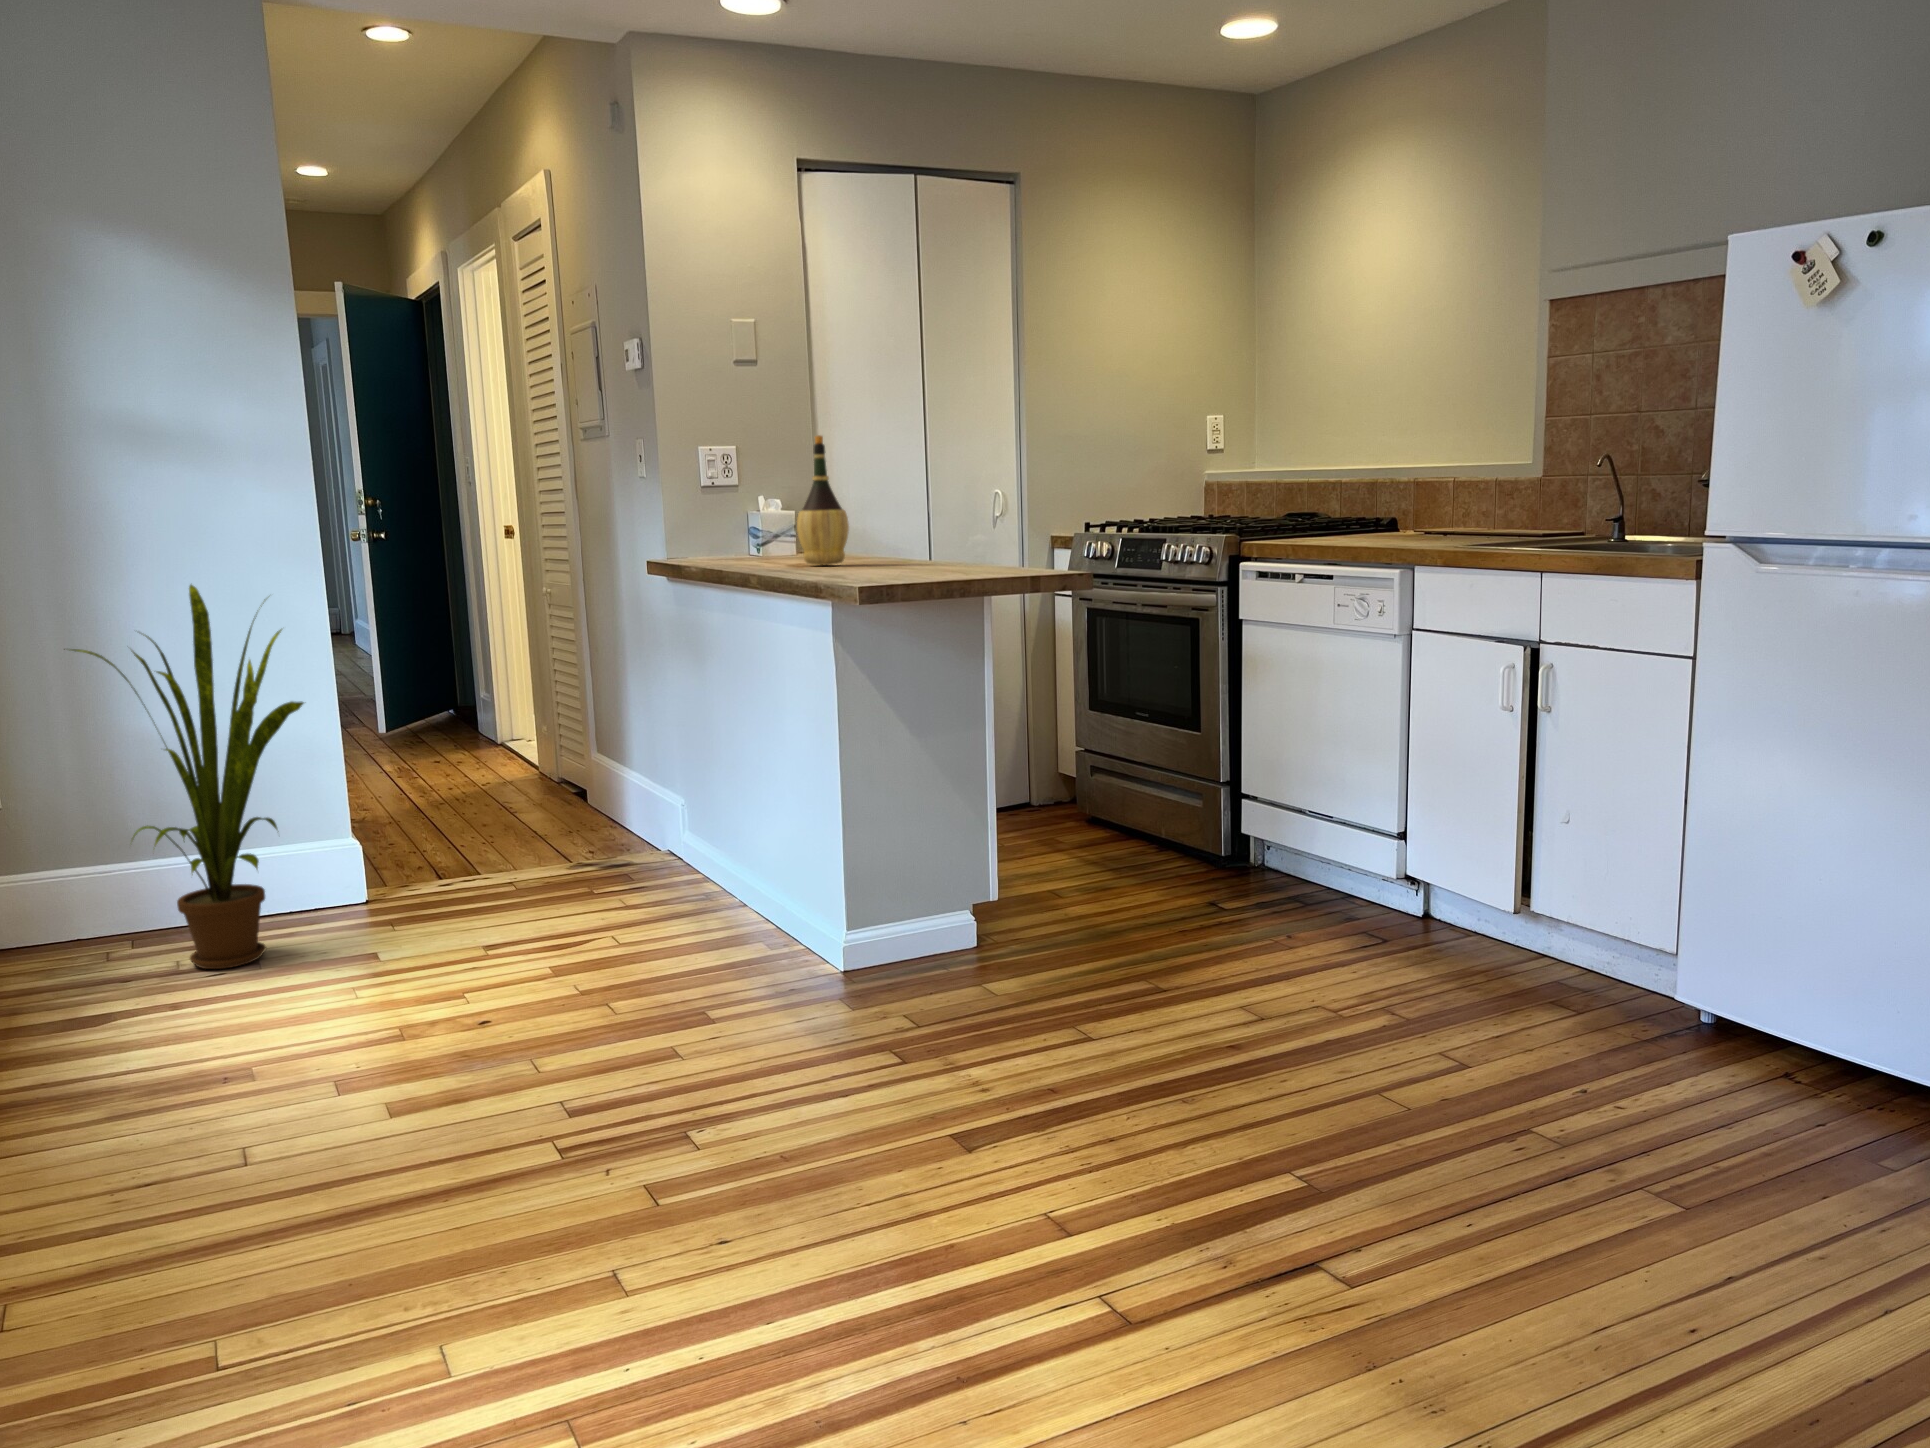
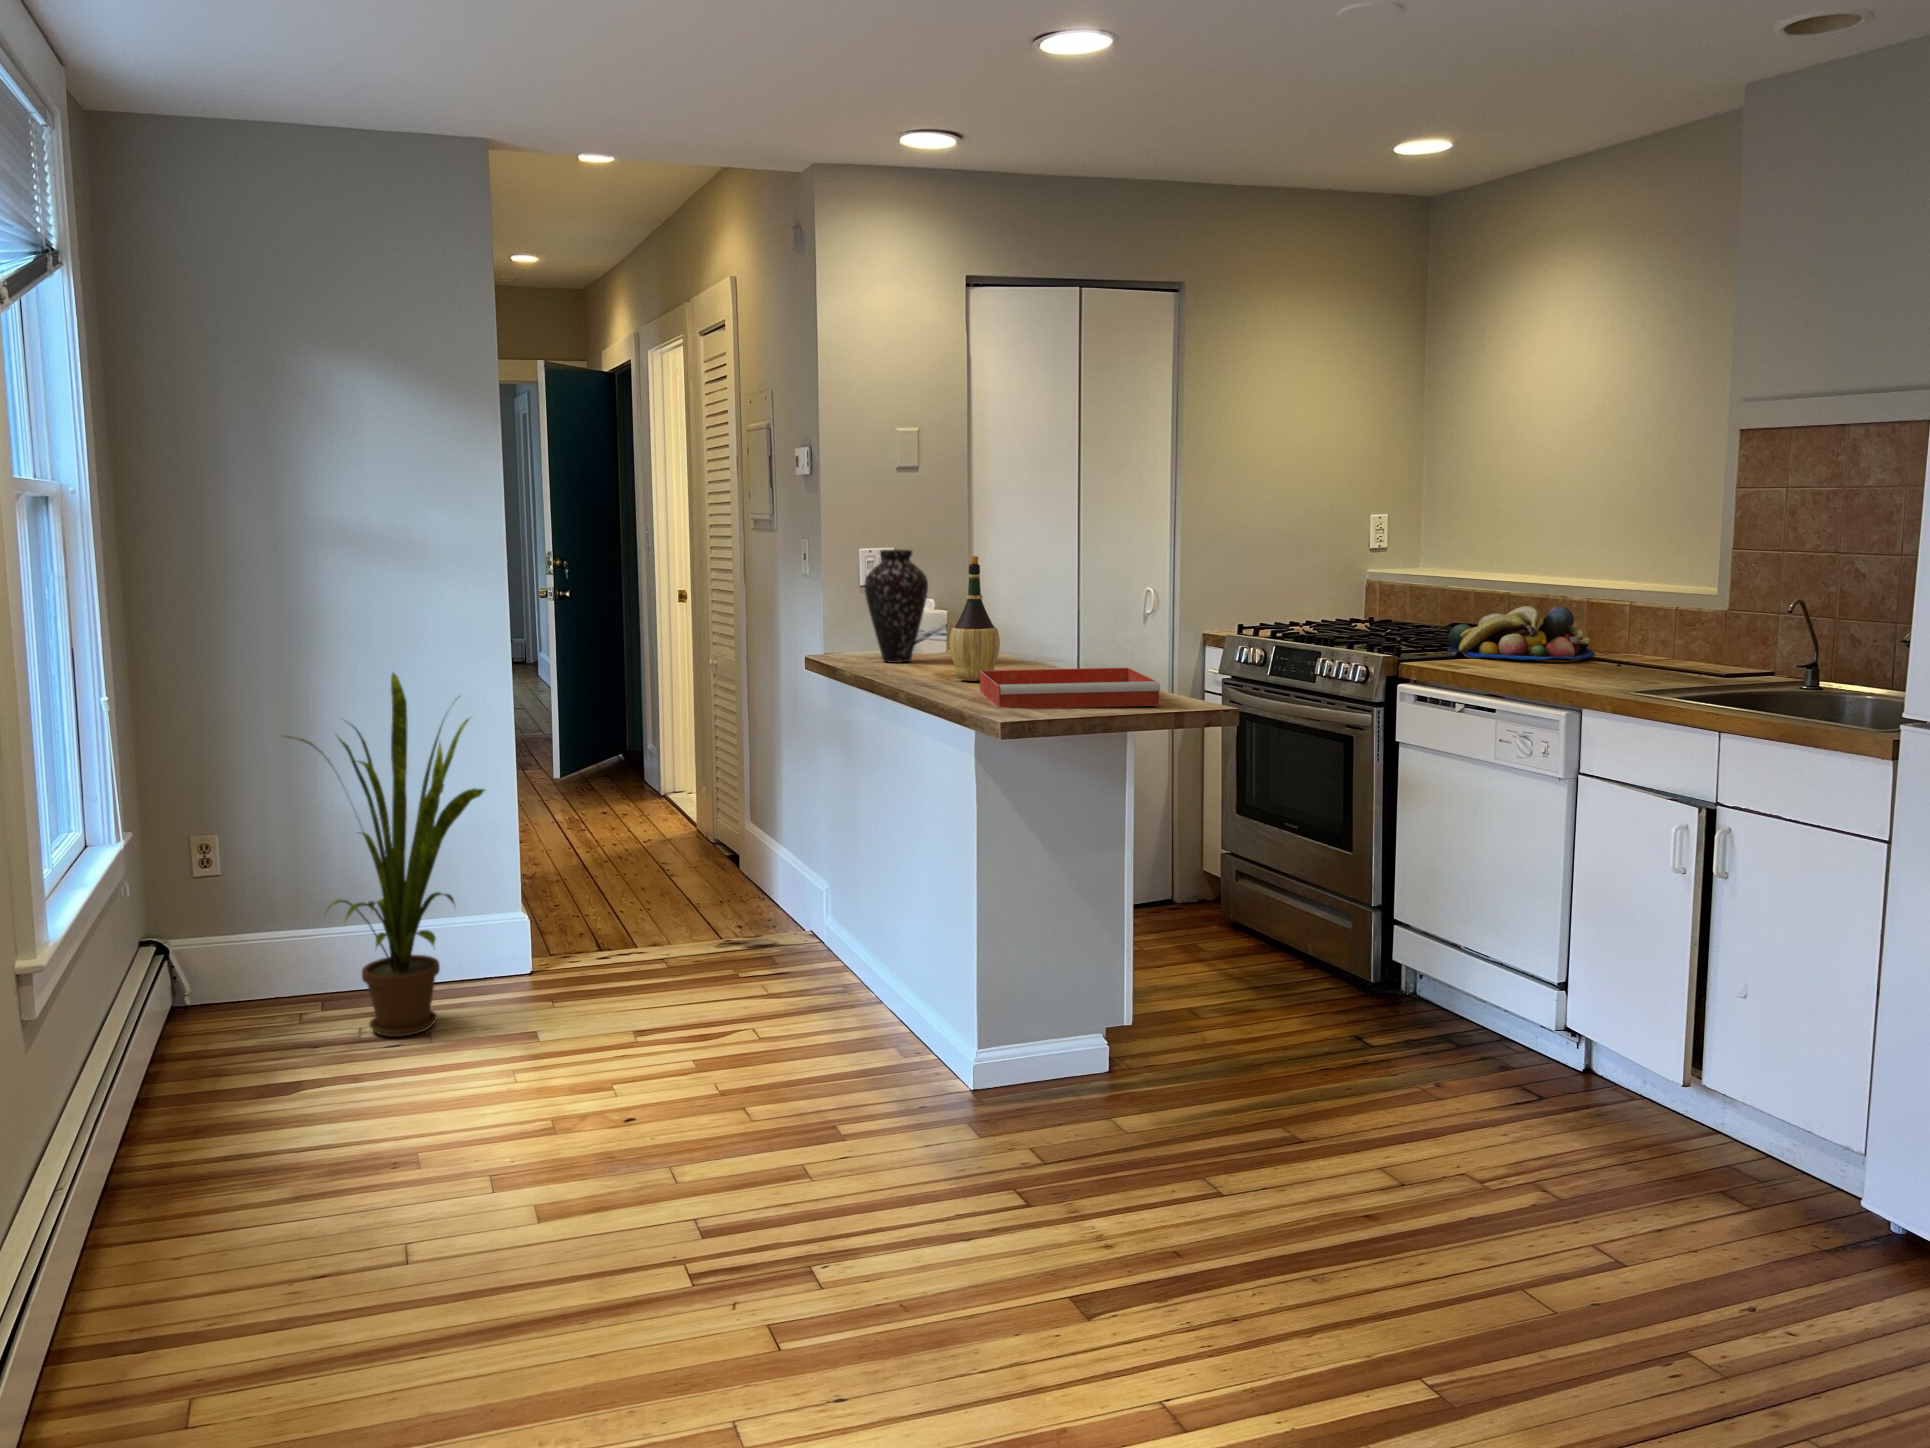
vase: none [705,442,771,560] -> present [865,549,928,663]
fruit bowl: none [1286,482,1426,534] -> present [1448,606,1595,660]
tray: none [830,542,1014,578] -> present [980,668,1160,708]

